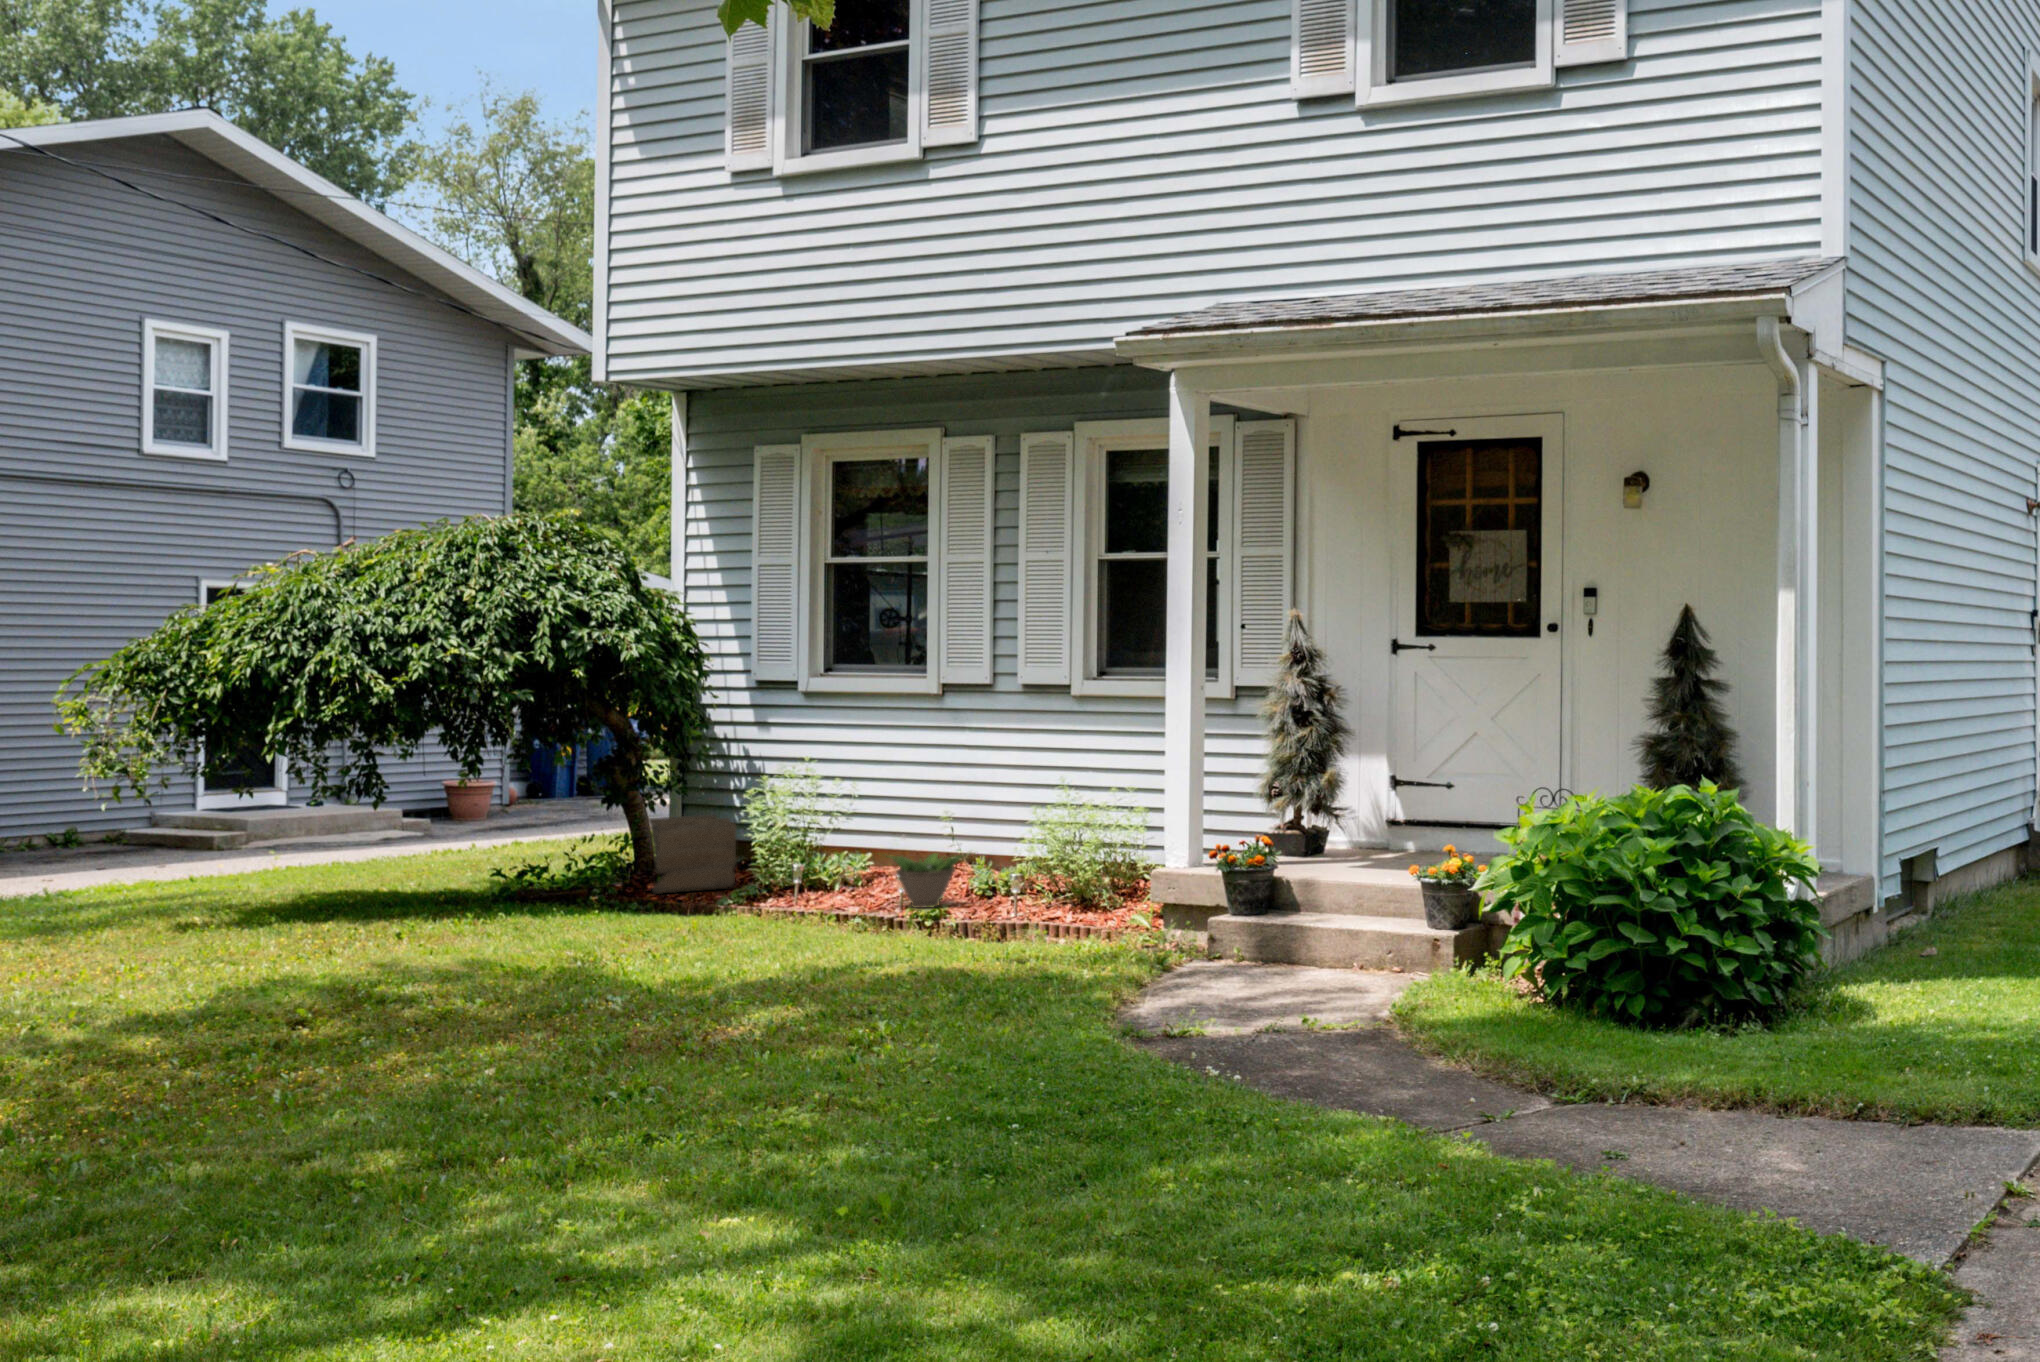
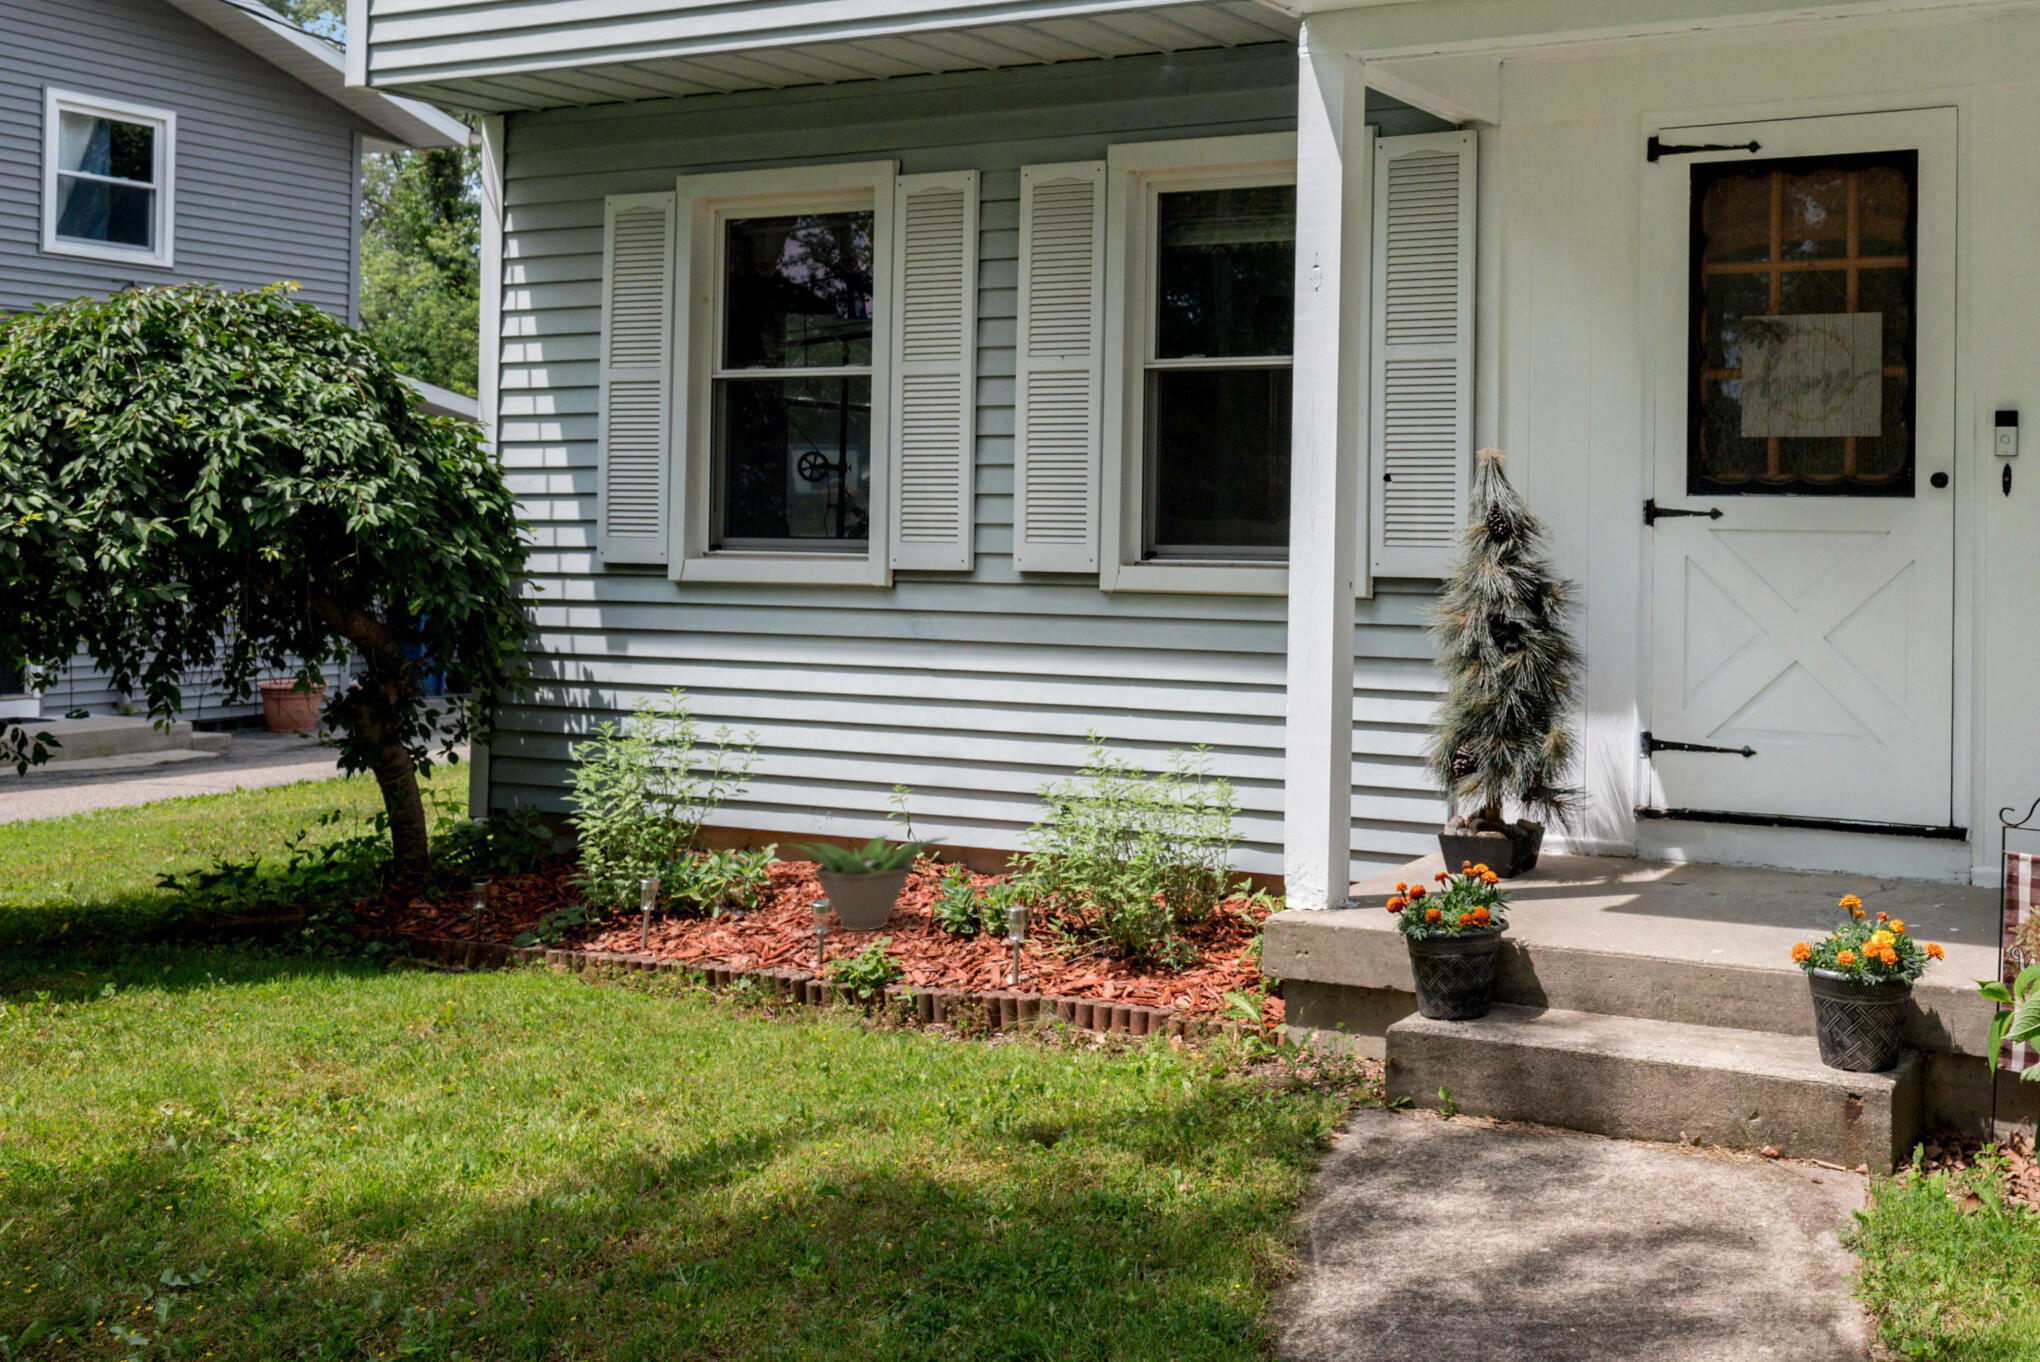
wooden crate: present [649,815,737,894] -> none [416,762,571,893]

